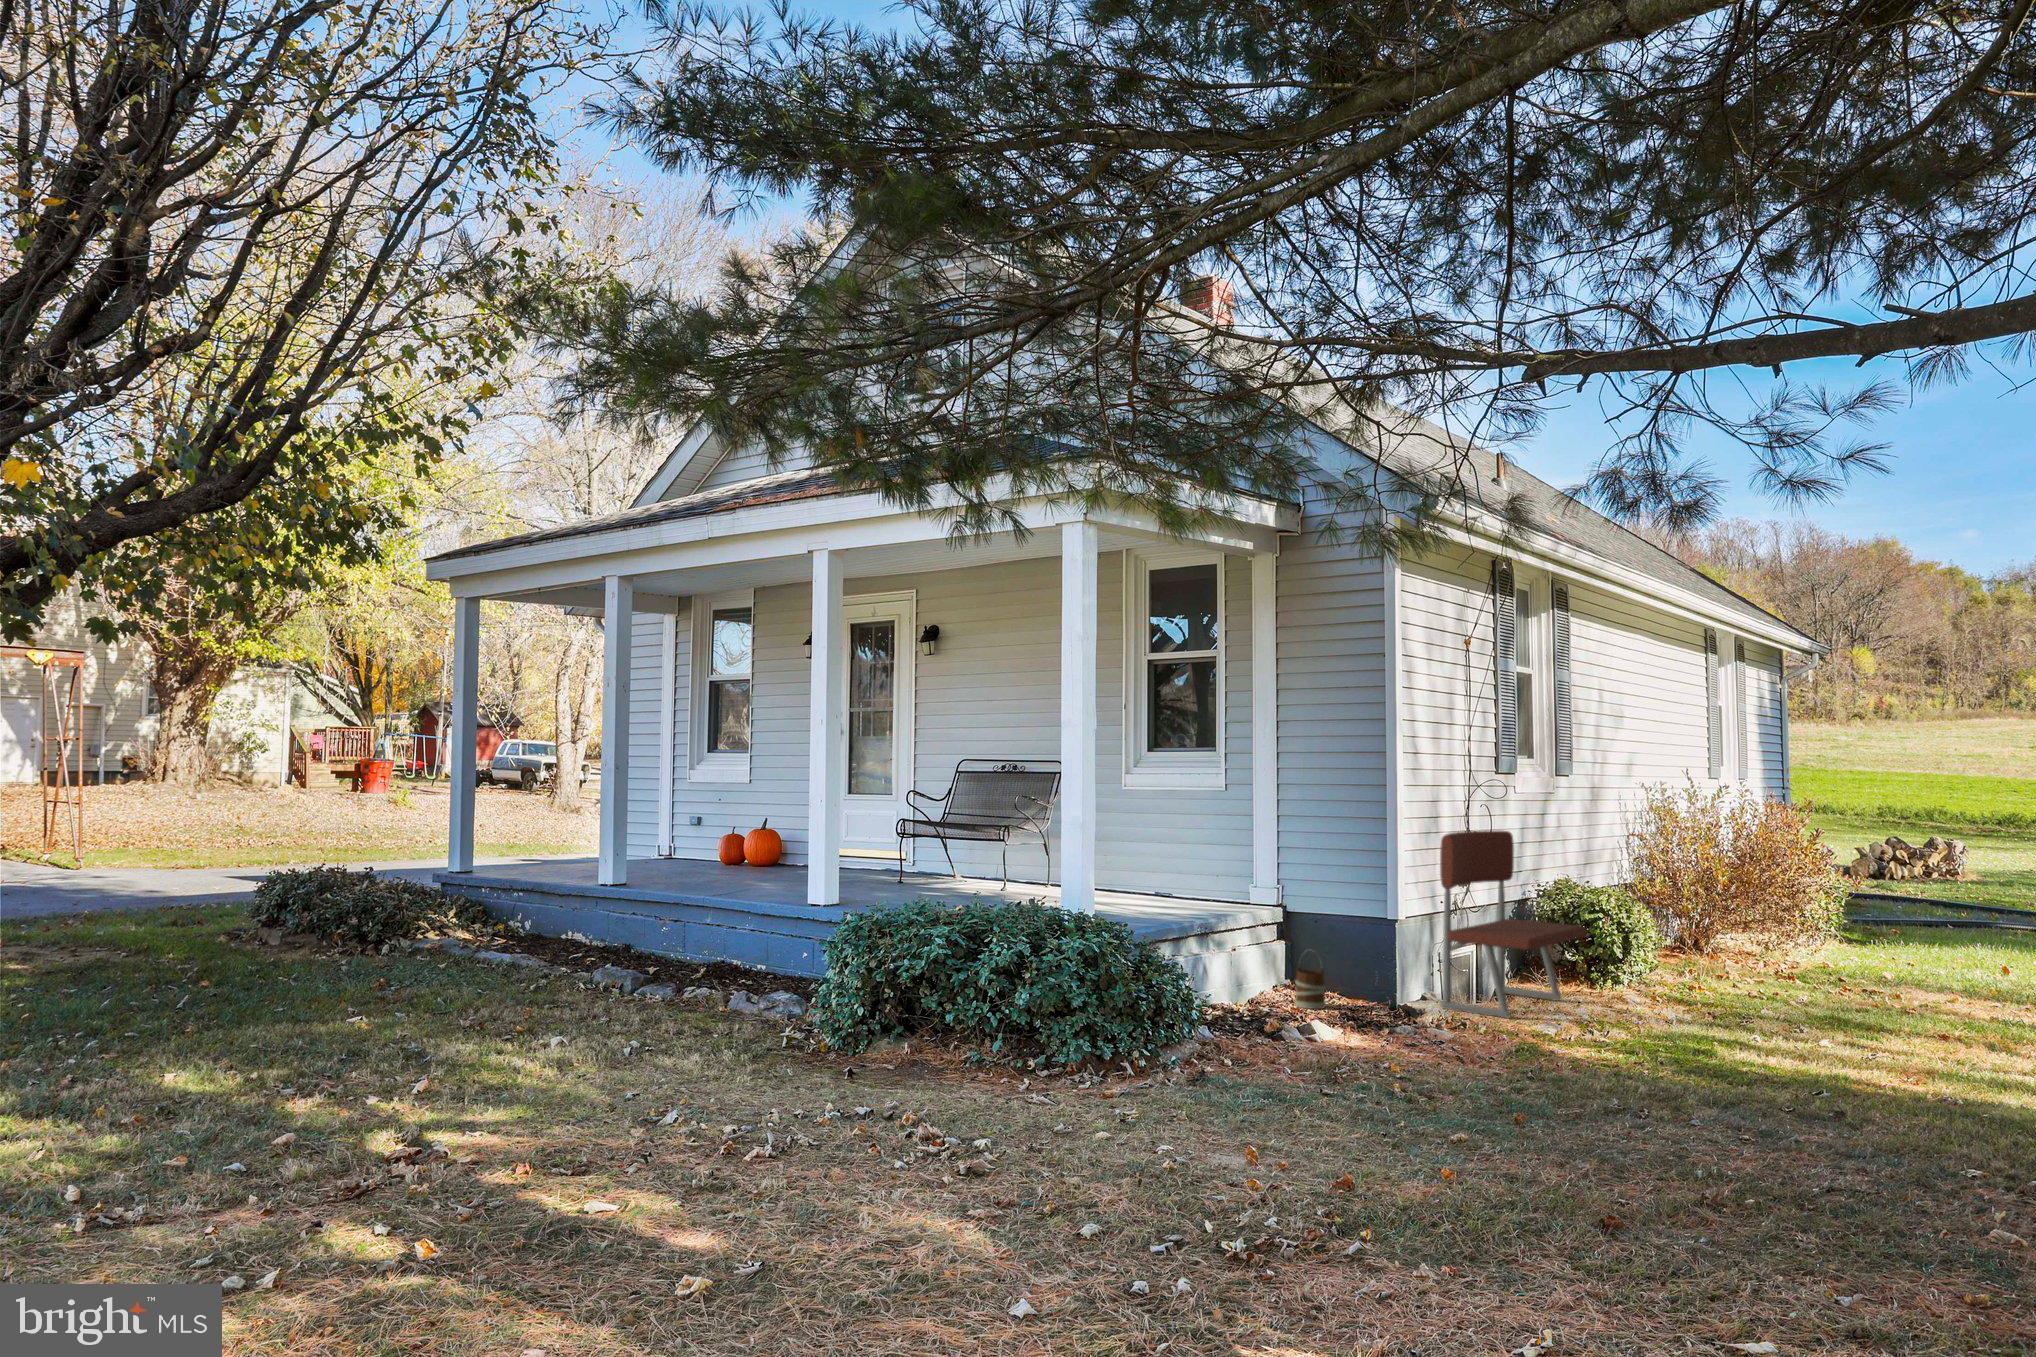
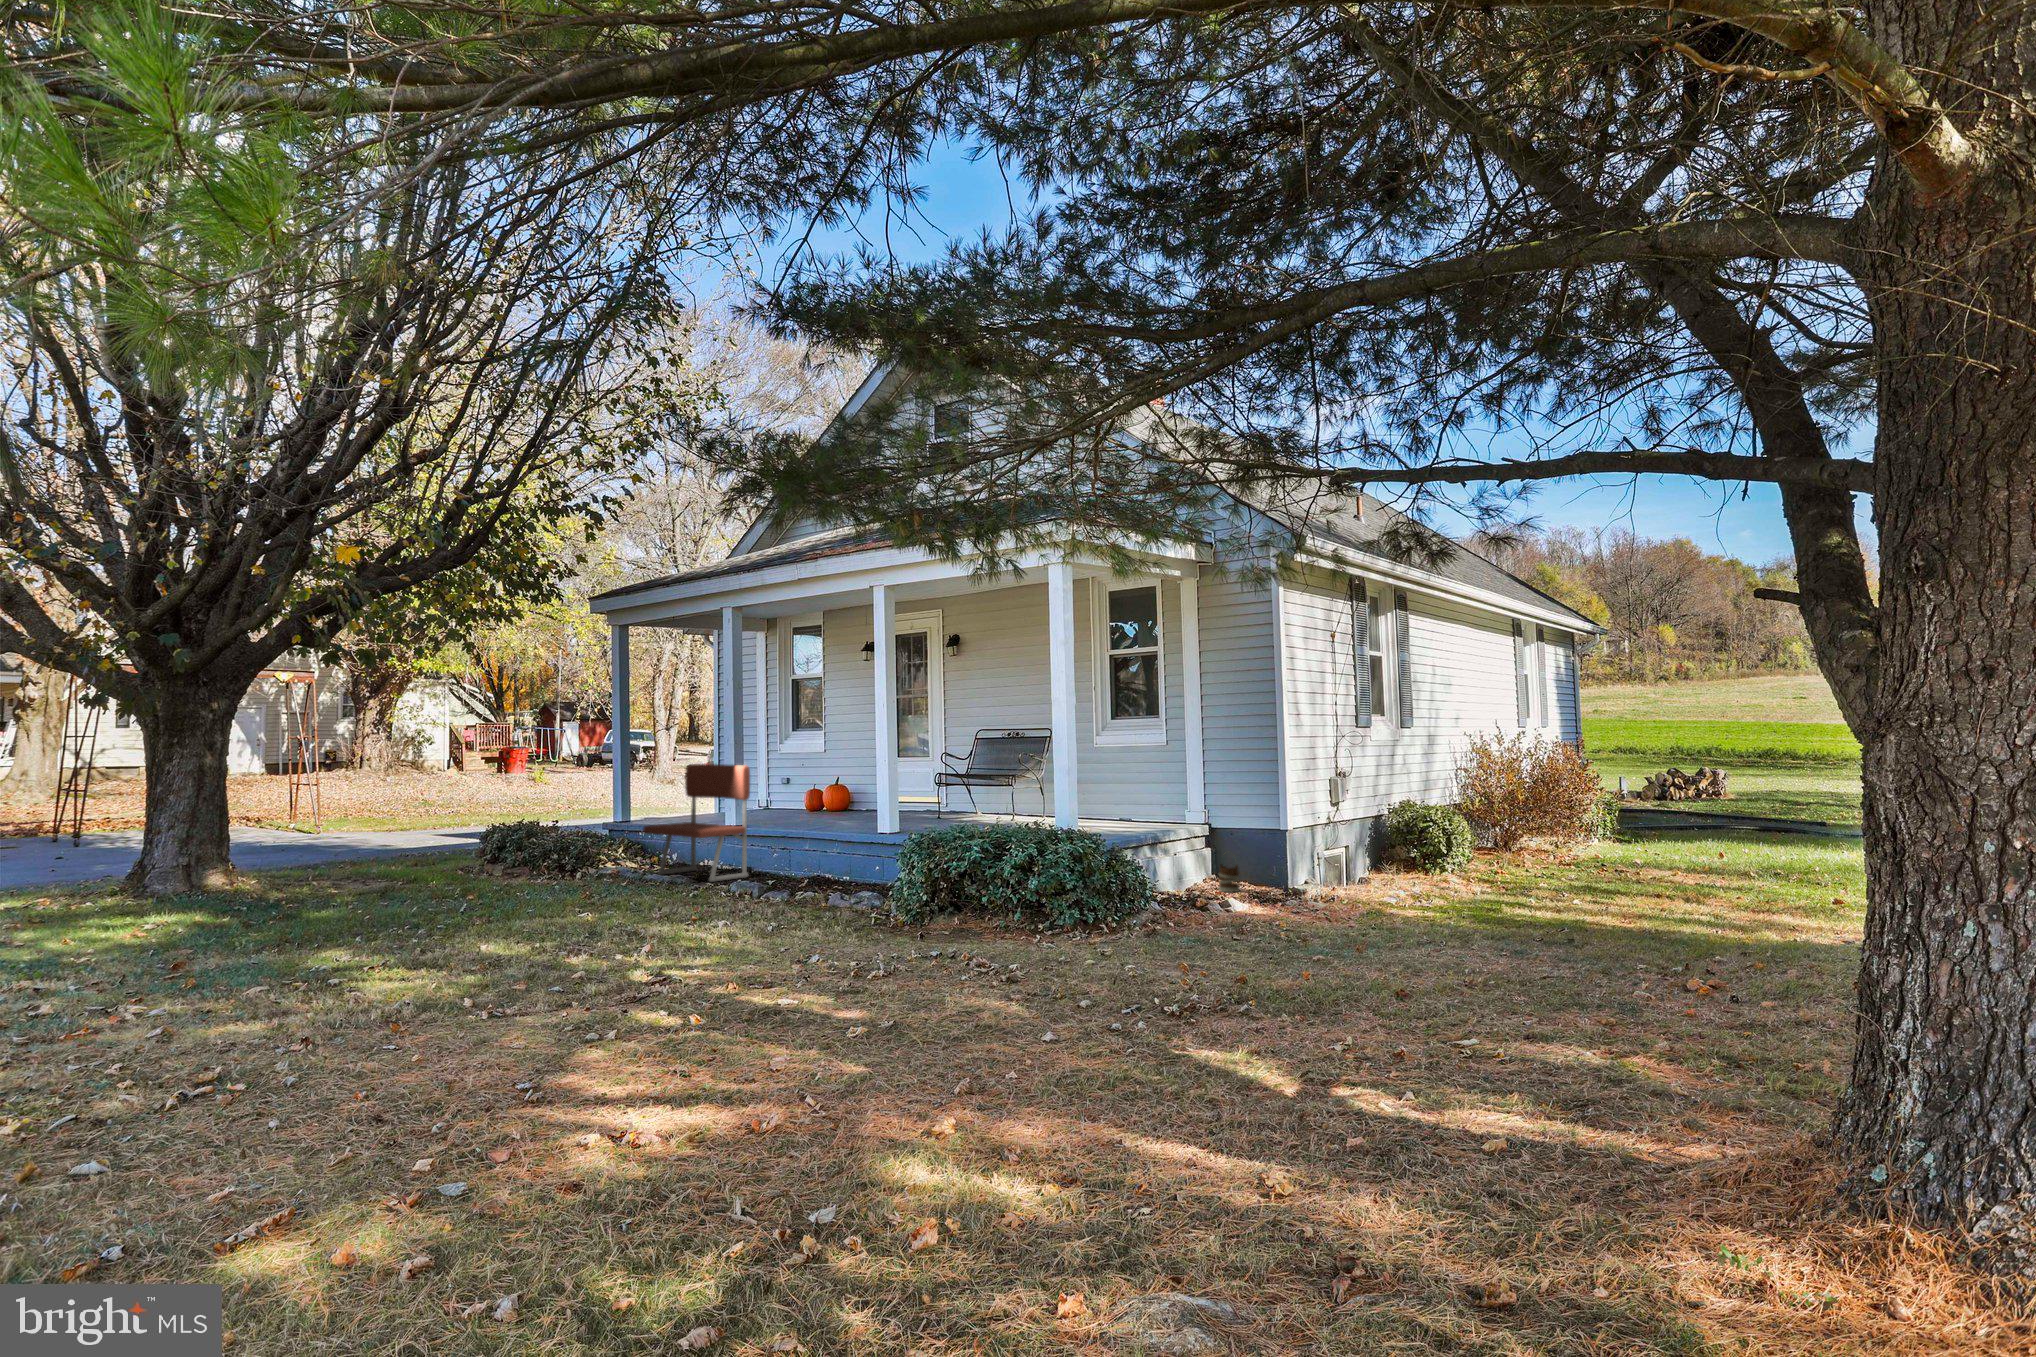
bench: present [1440,831,1586,1018] -> present [643,764,750,882]

